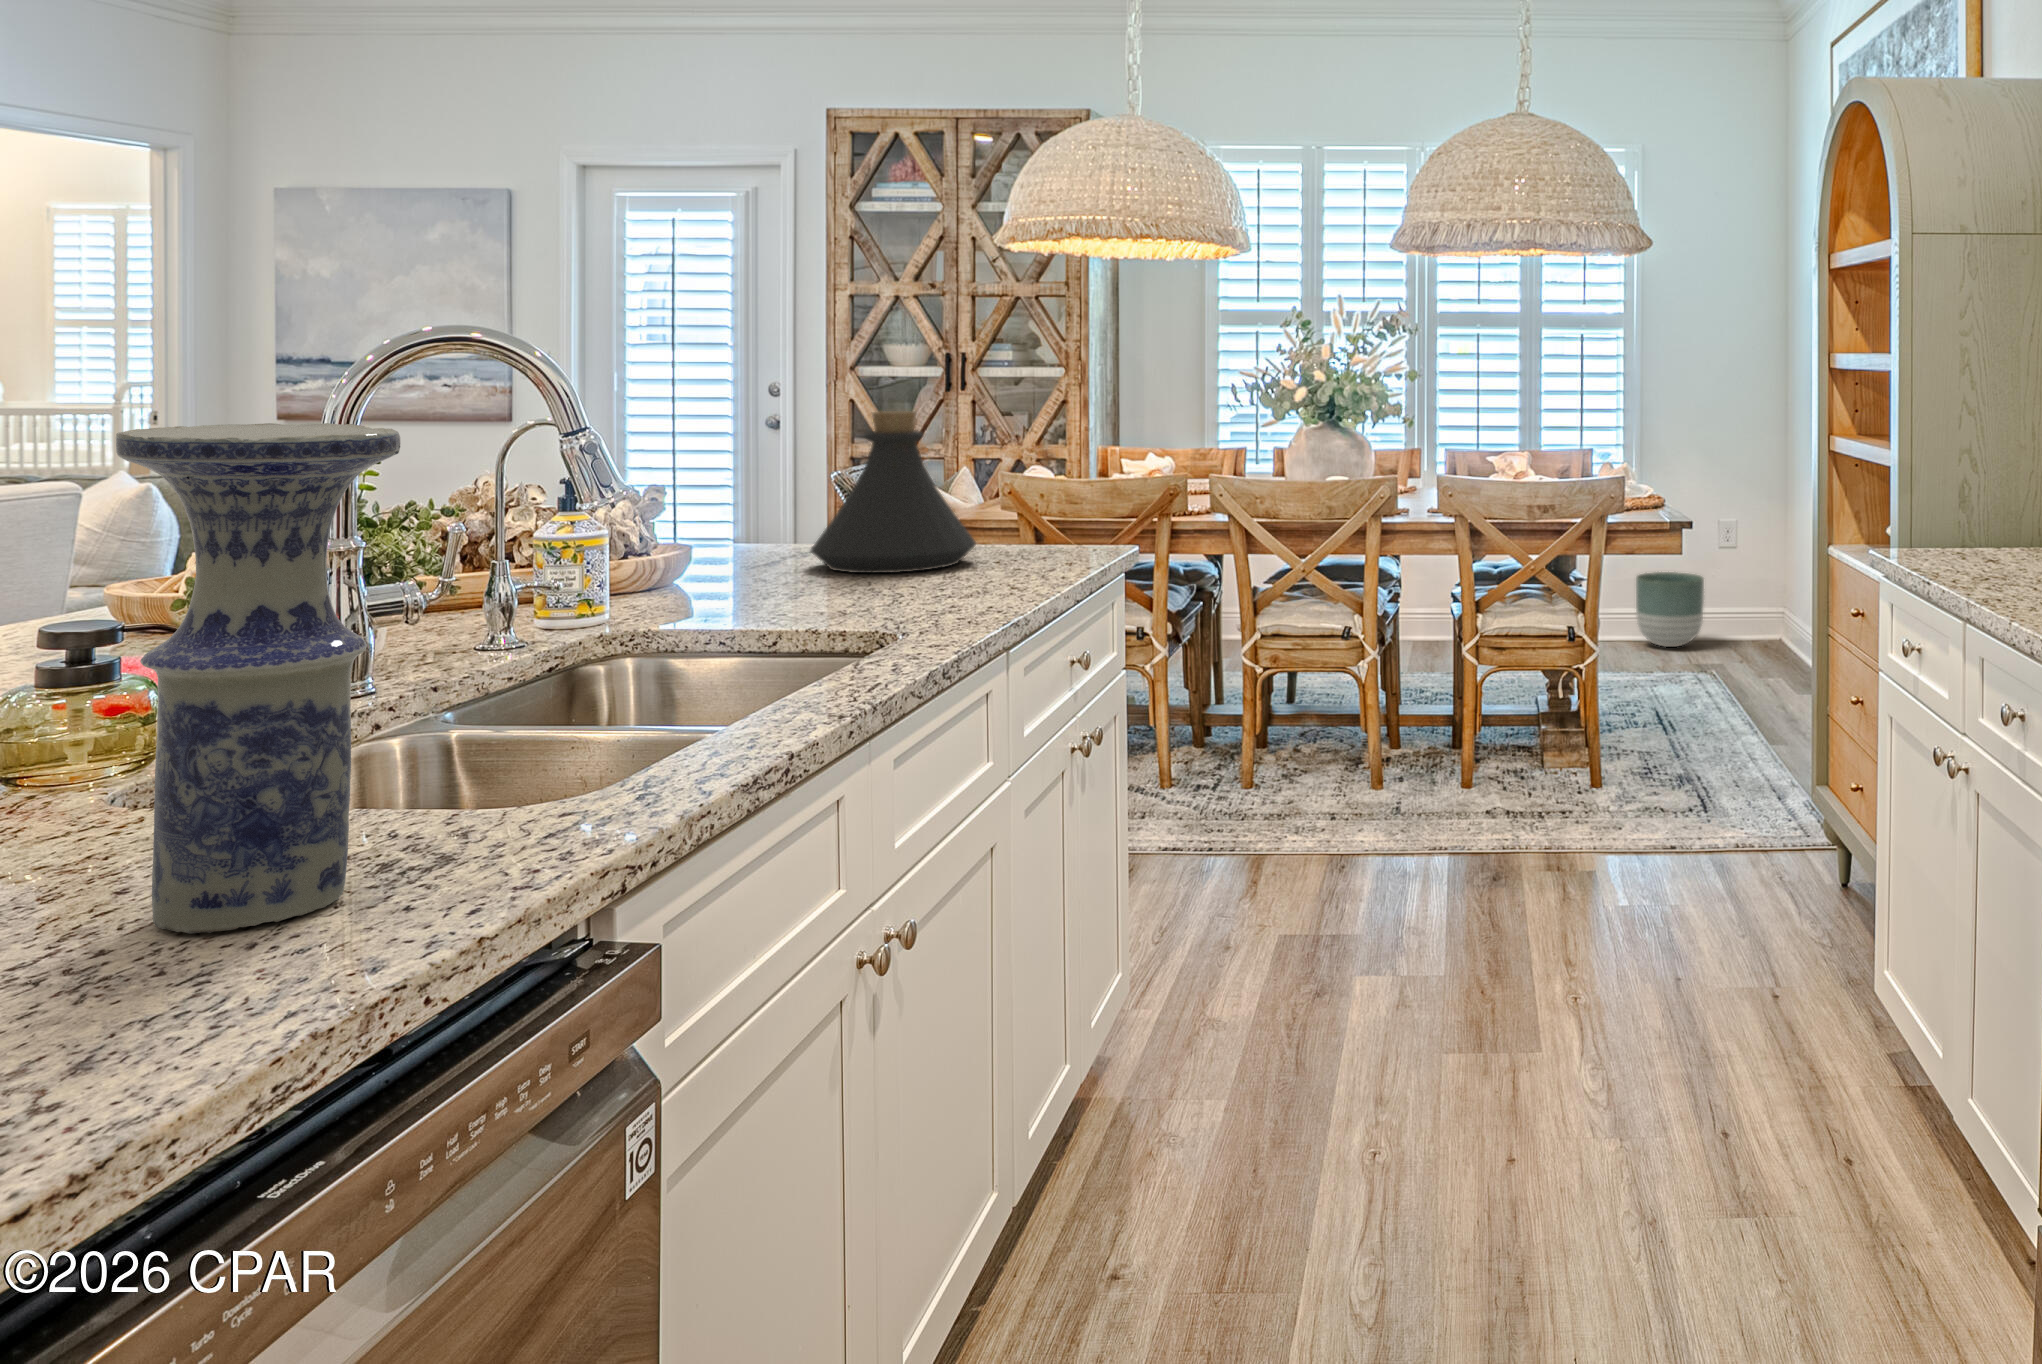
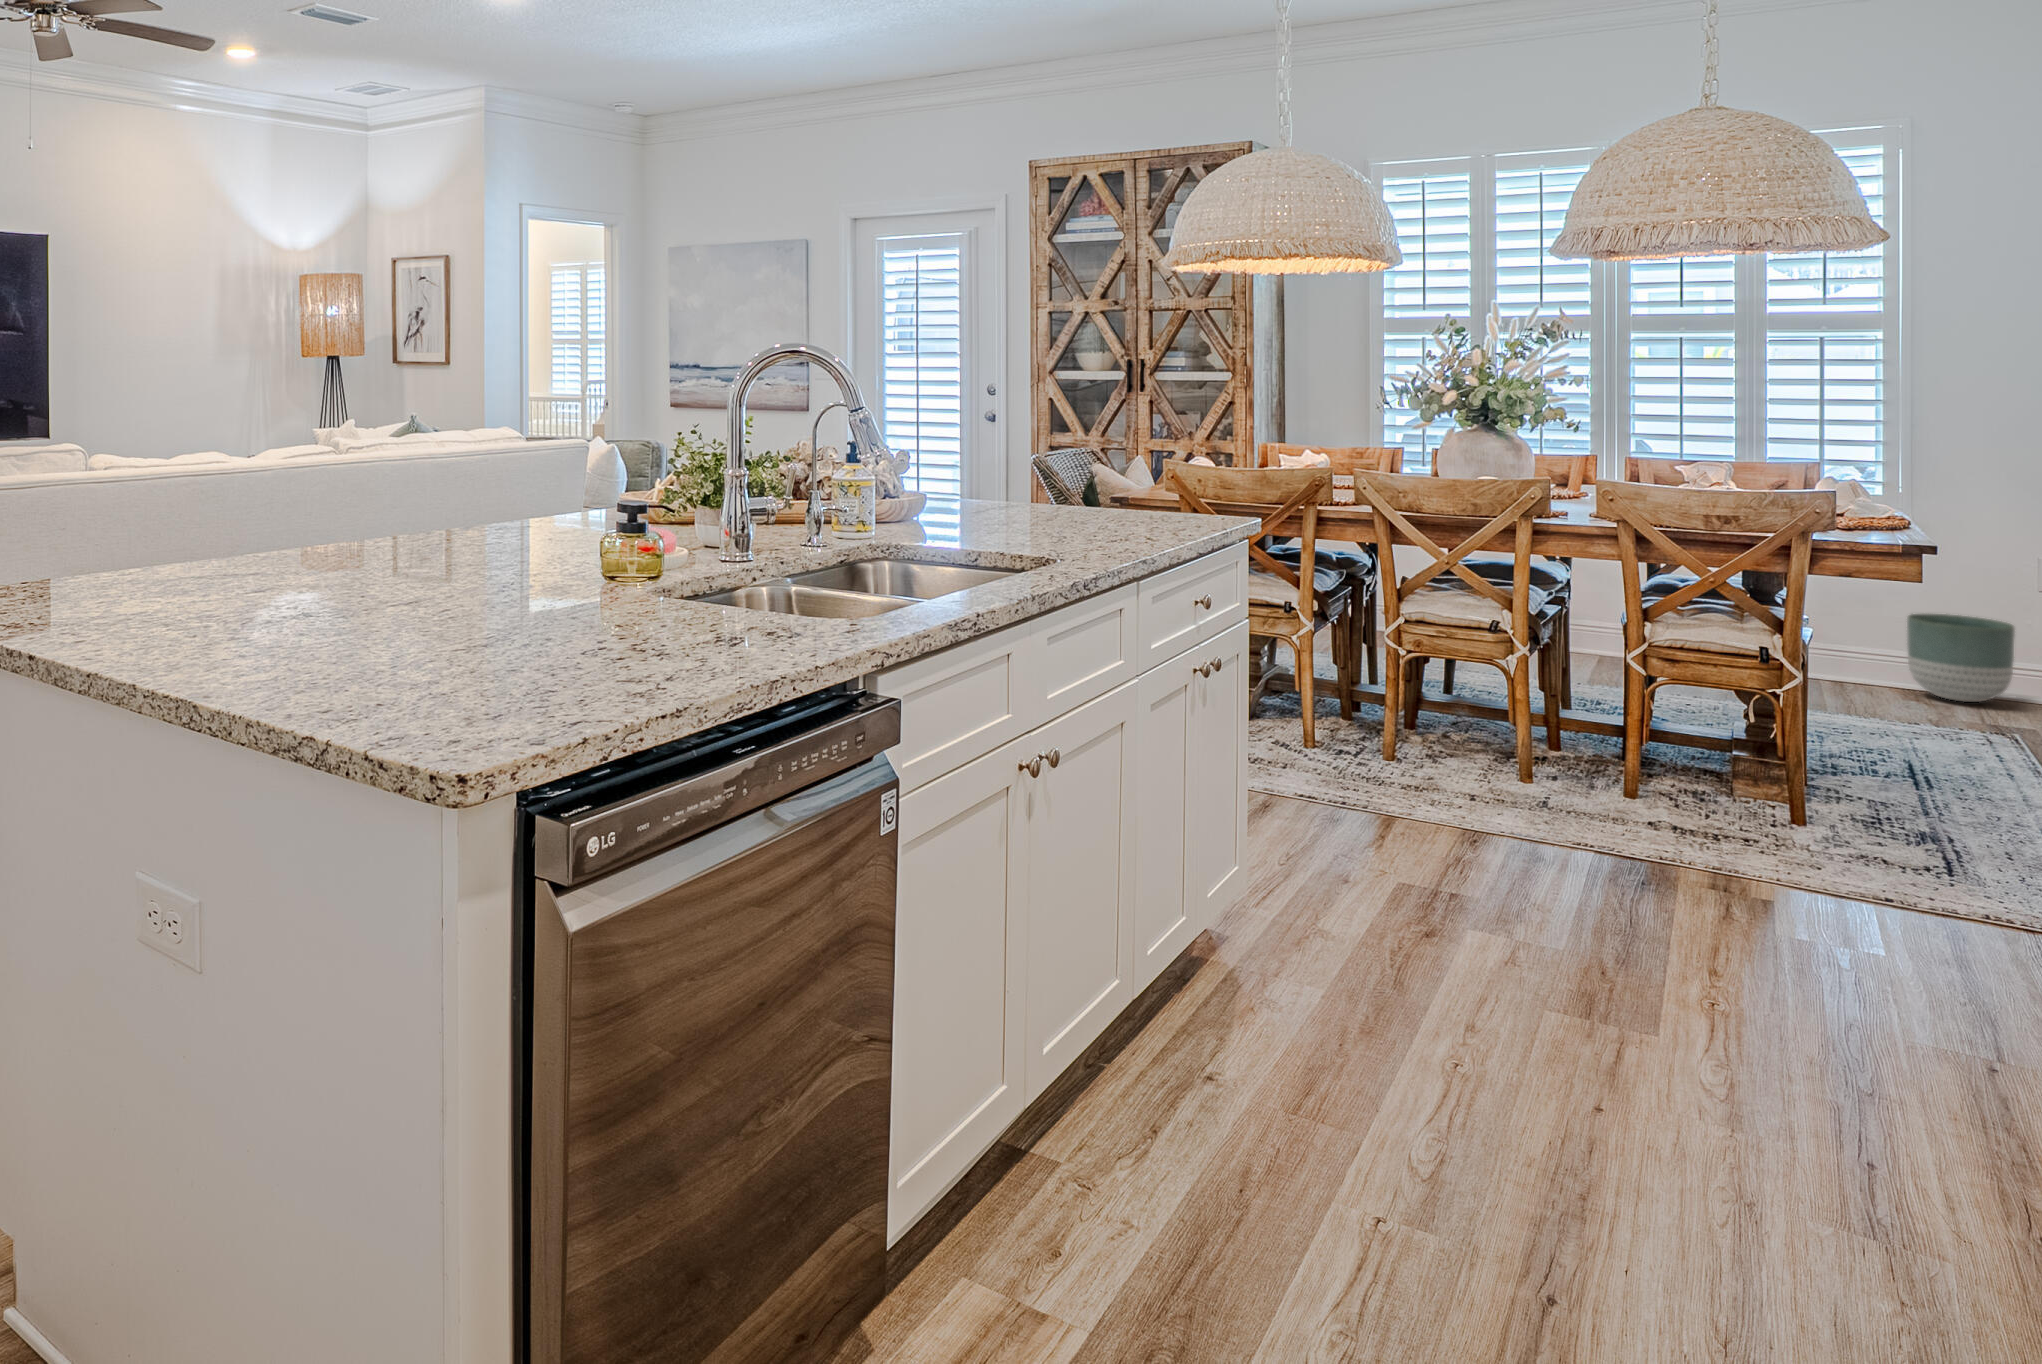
bottle: present [811,411,976,573] -> none [1002,406,1124,525]
vase: present [116,423,401,934] -> none [670,403,781,648]

